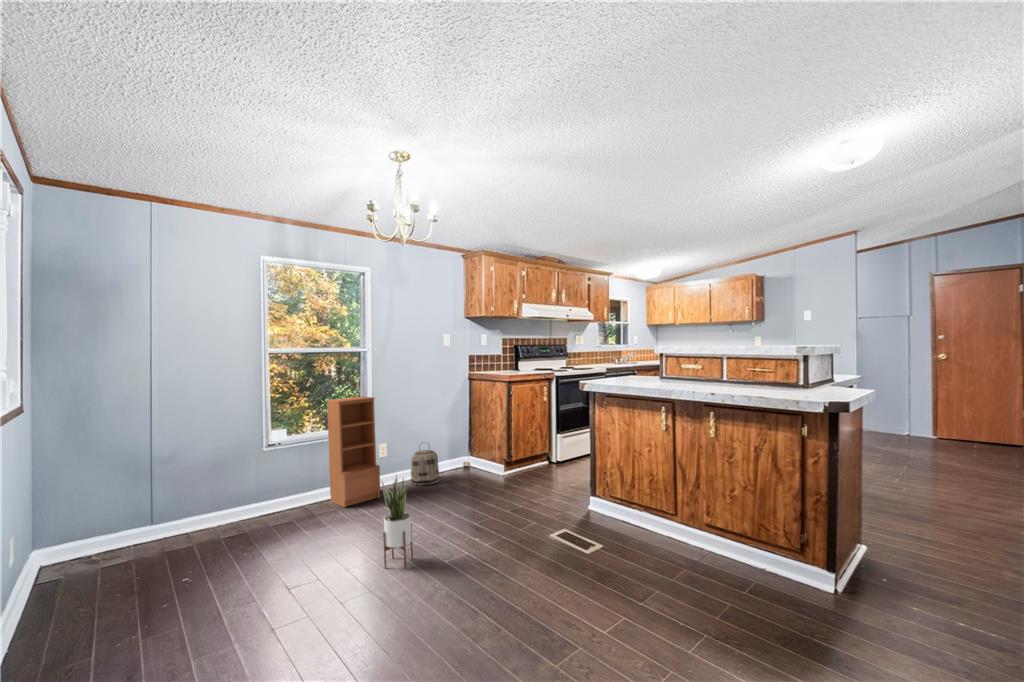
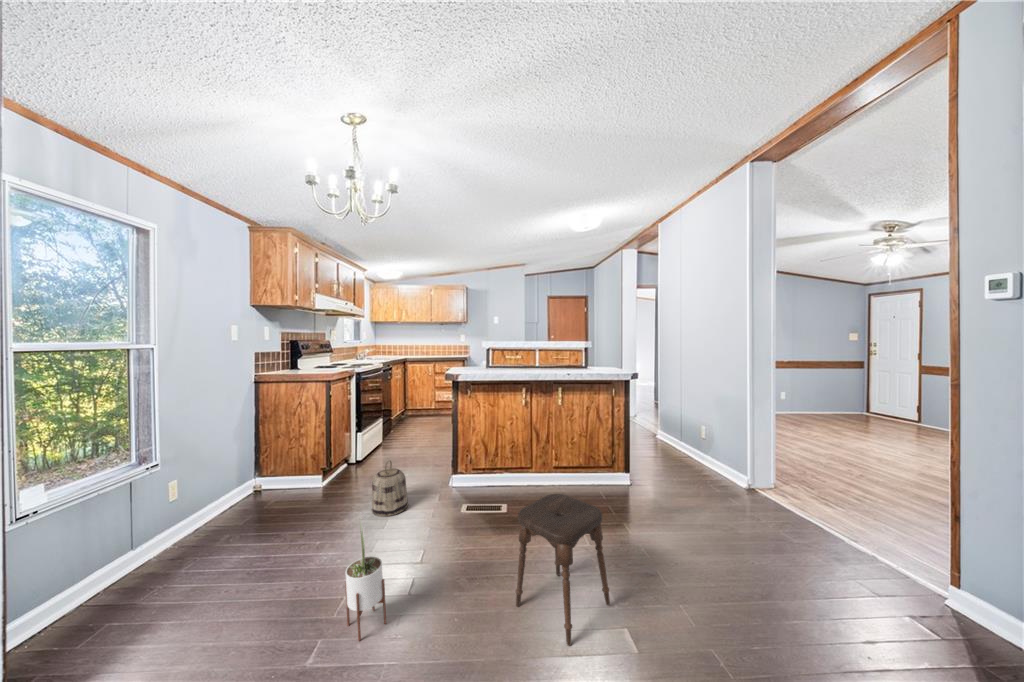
bookcase: present [327,397,381,507] -> none [56,424,187,623]
basket: present [411,446,440,485] -> present [372,461,408,517]
stool: none [464,514,550,659] -> present [516,494,610,646]

